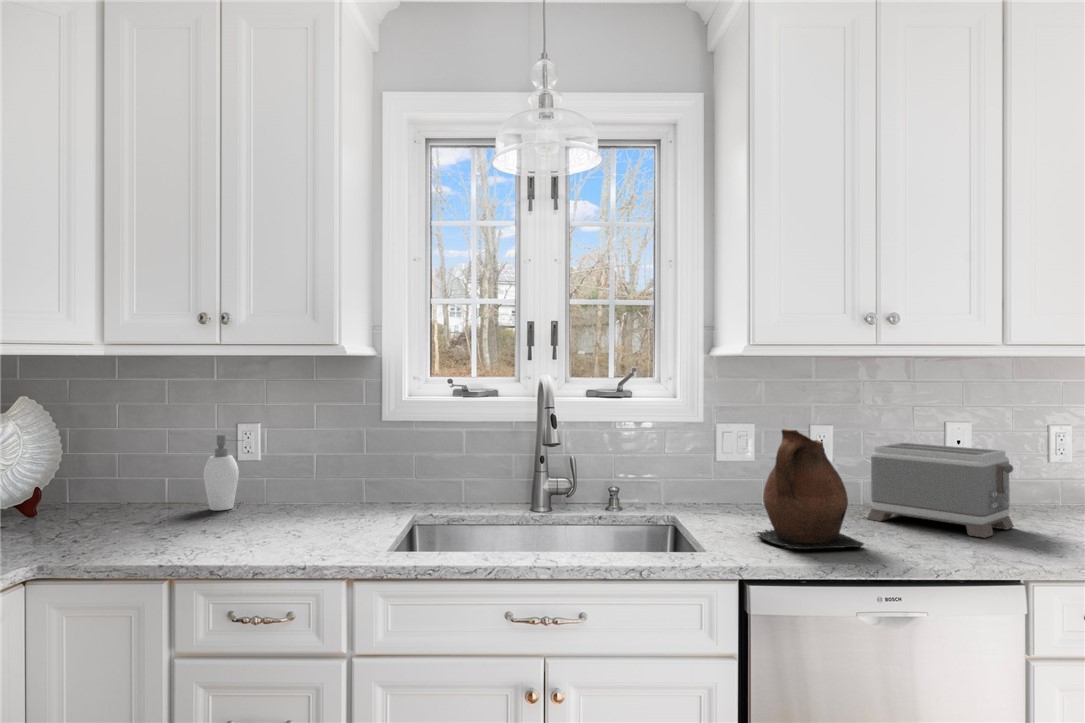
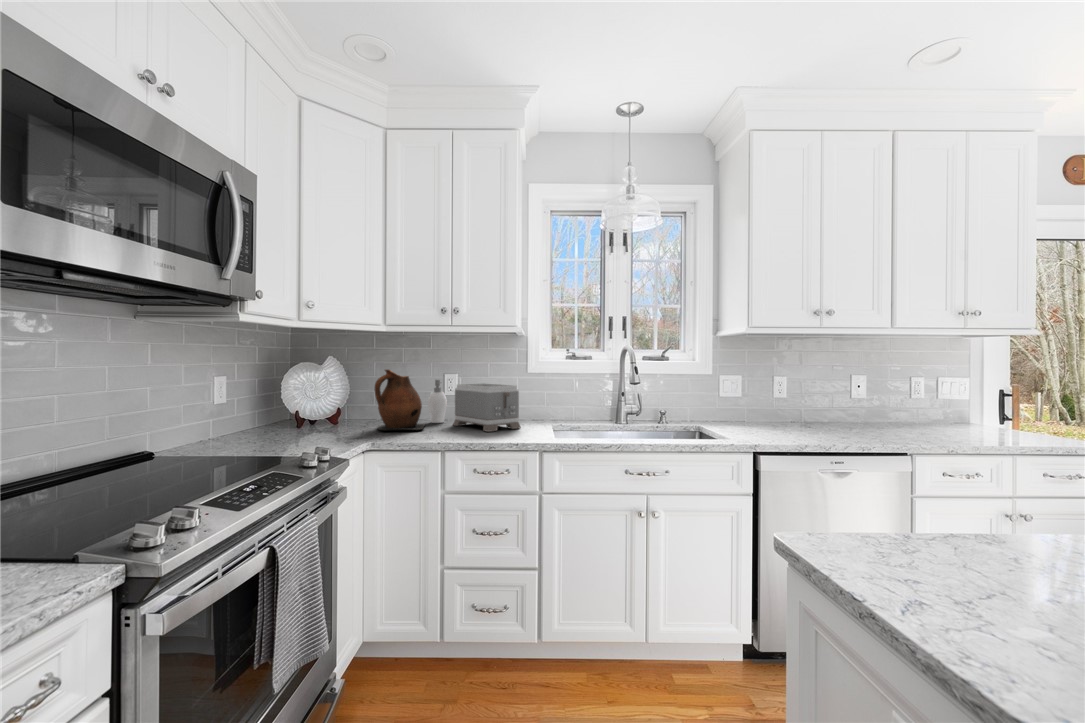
ceramic pitcher: present [757,429,864,549] -> present [374,369,425,430]
toaster: present [867,443,1014,538] -> present [453,383,521,432]

